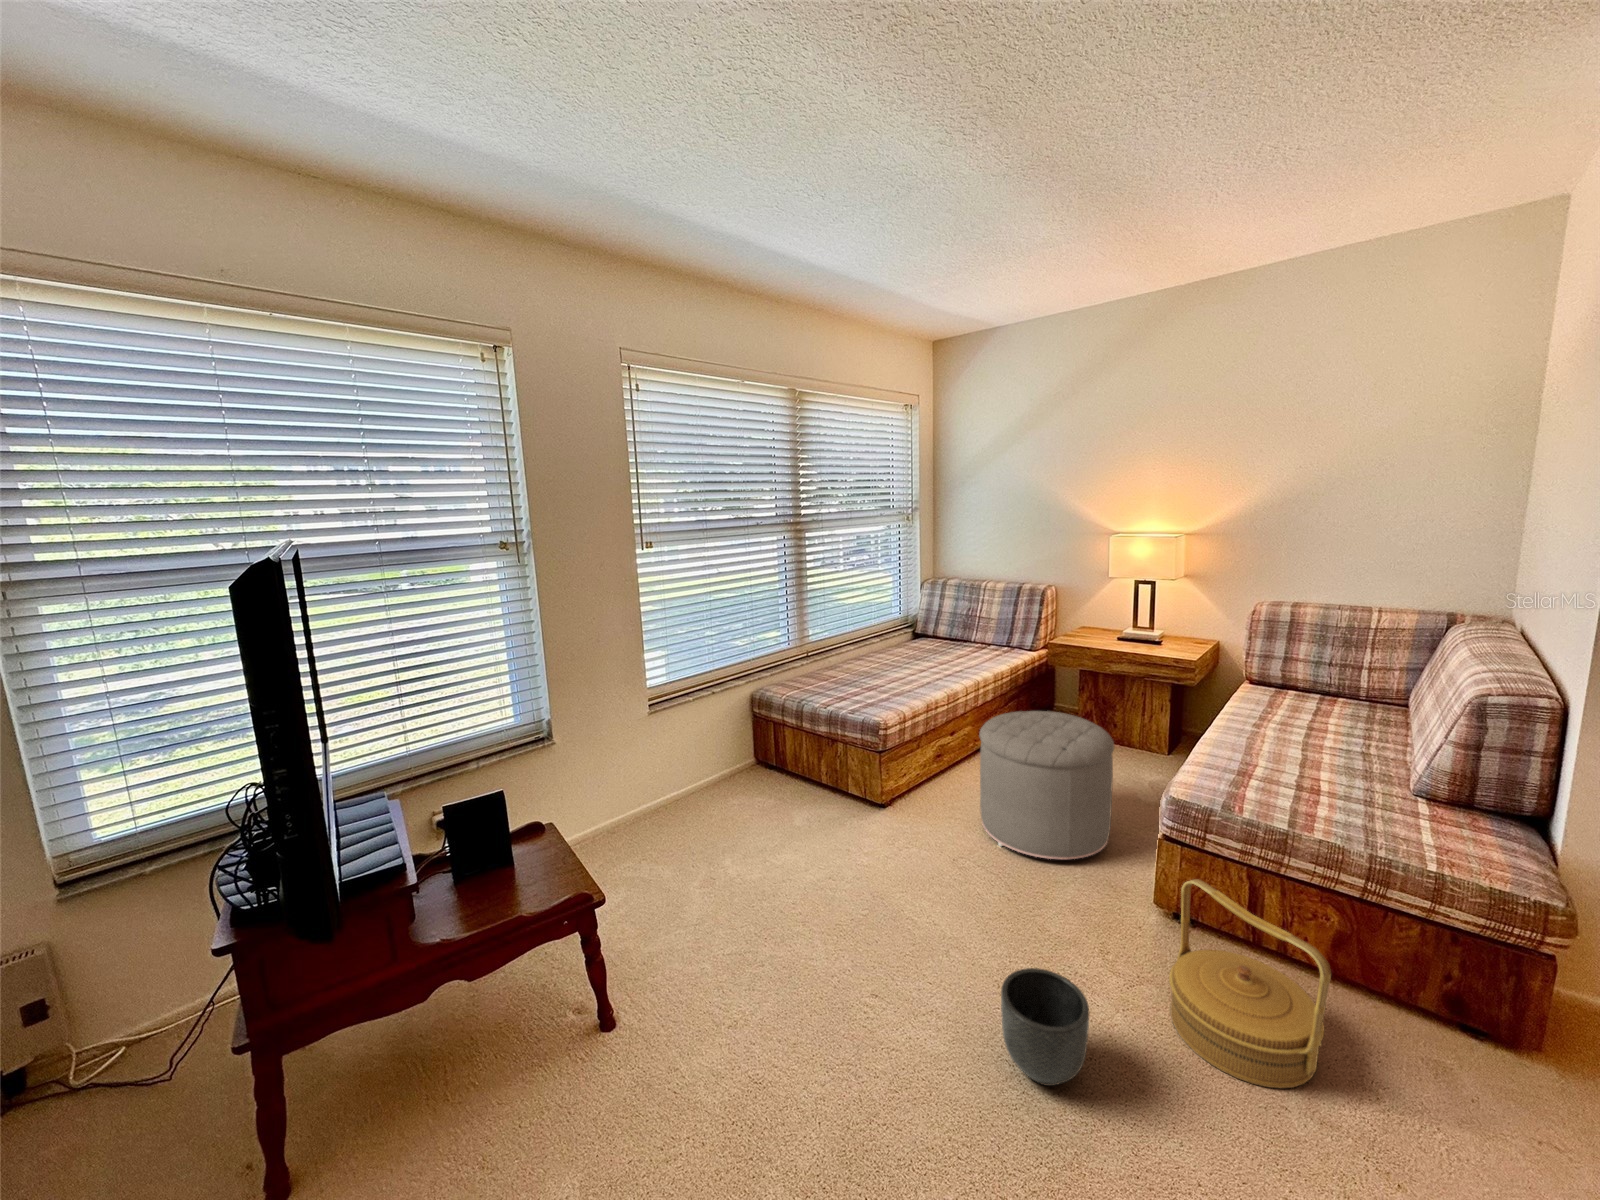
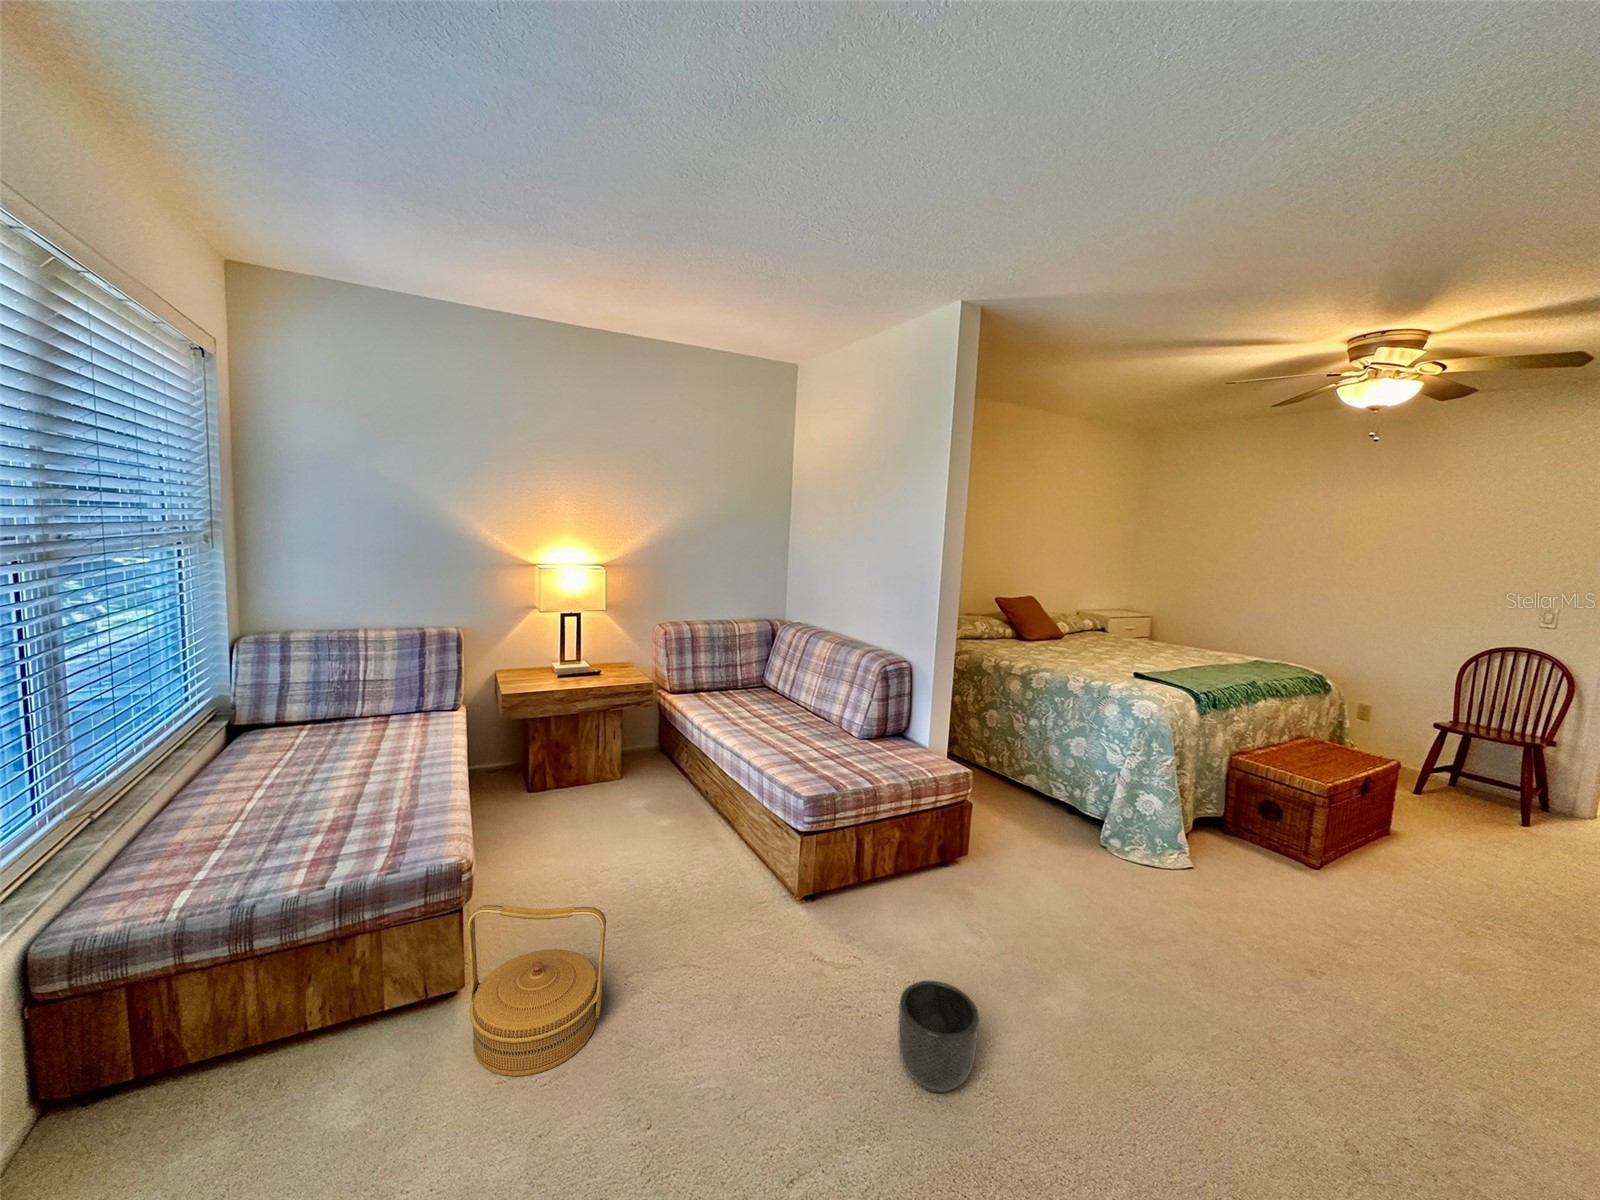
ottoman: present [979,711,1114,859] -> none [574,761,719,941]
basket: present [1169,879,1331,1089] -> present [468,905,606,1077]

